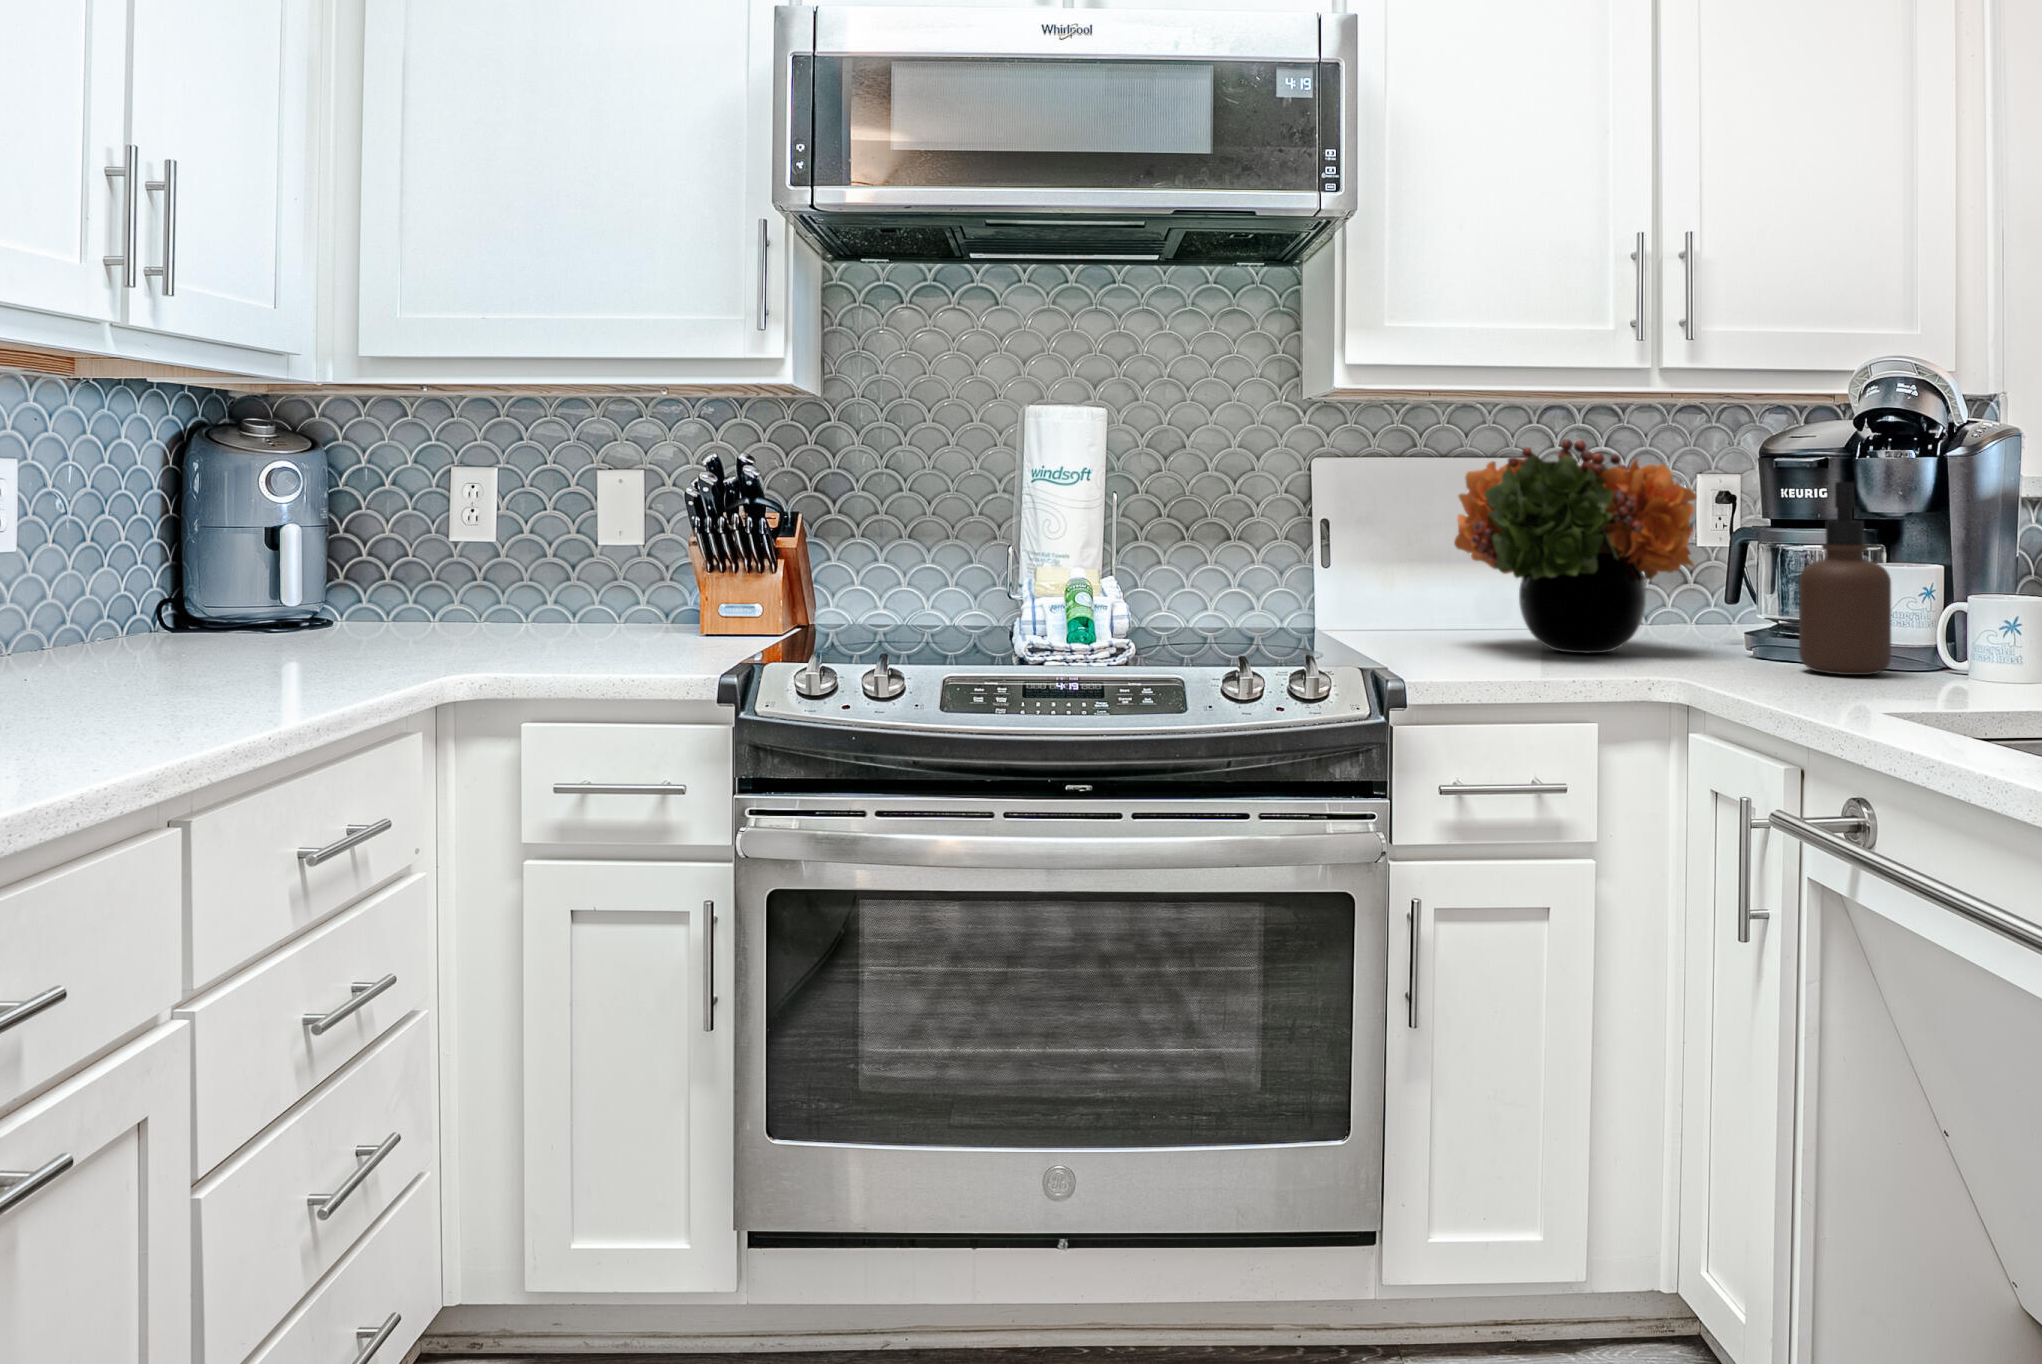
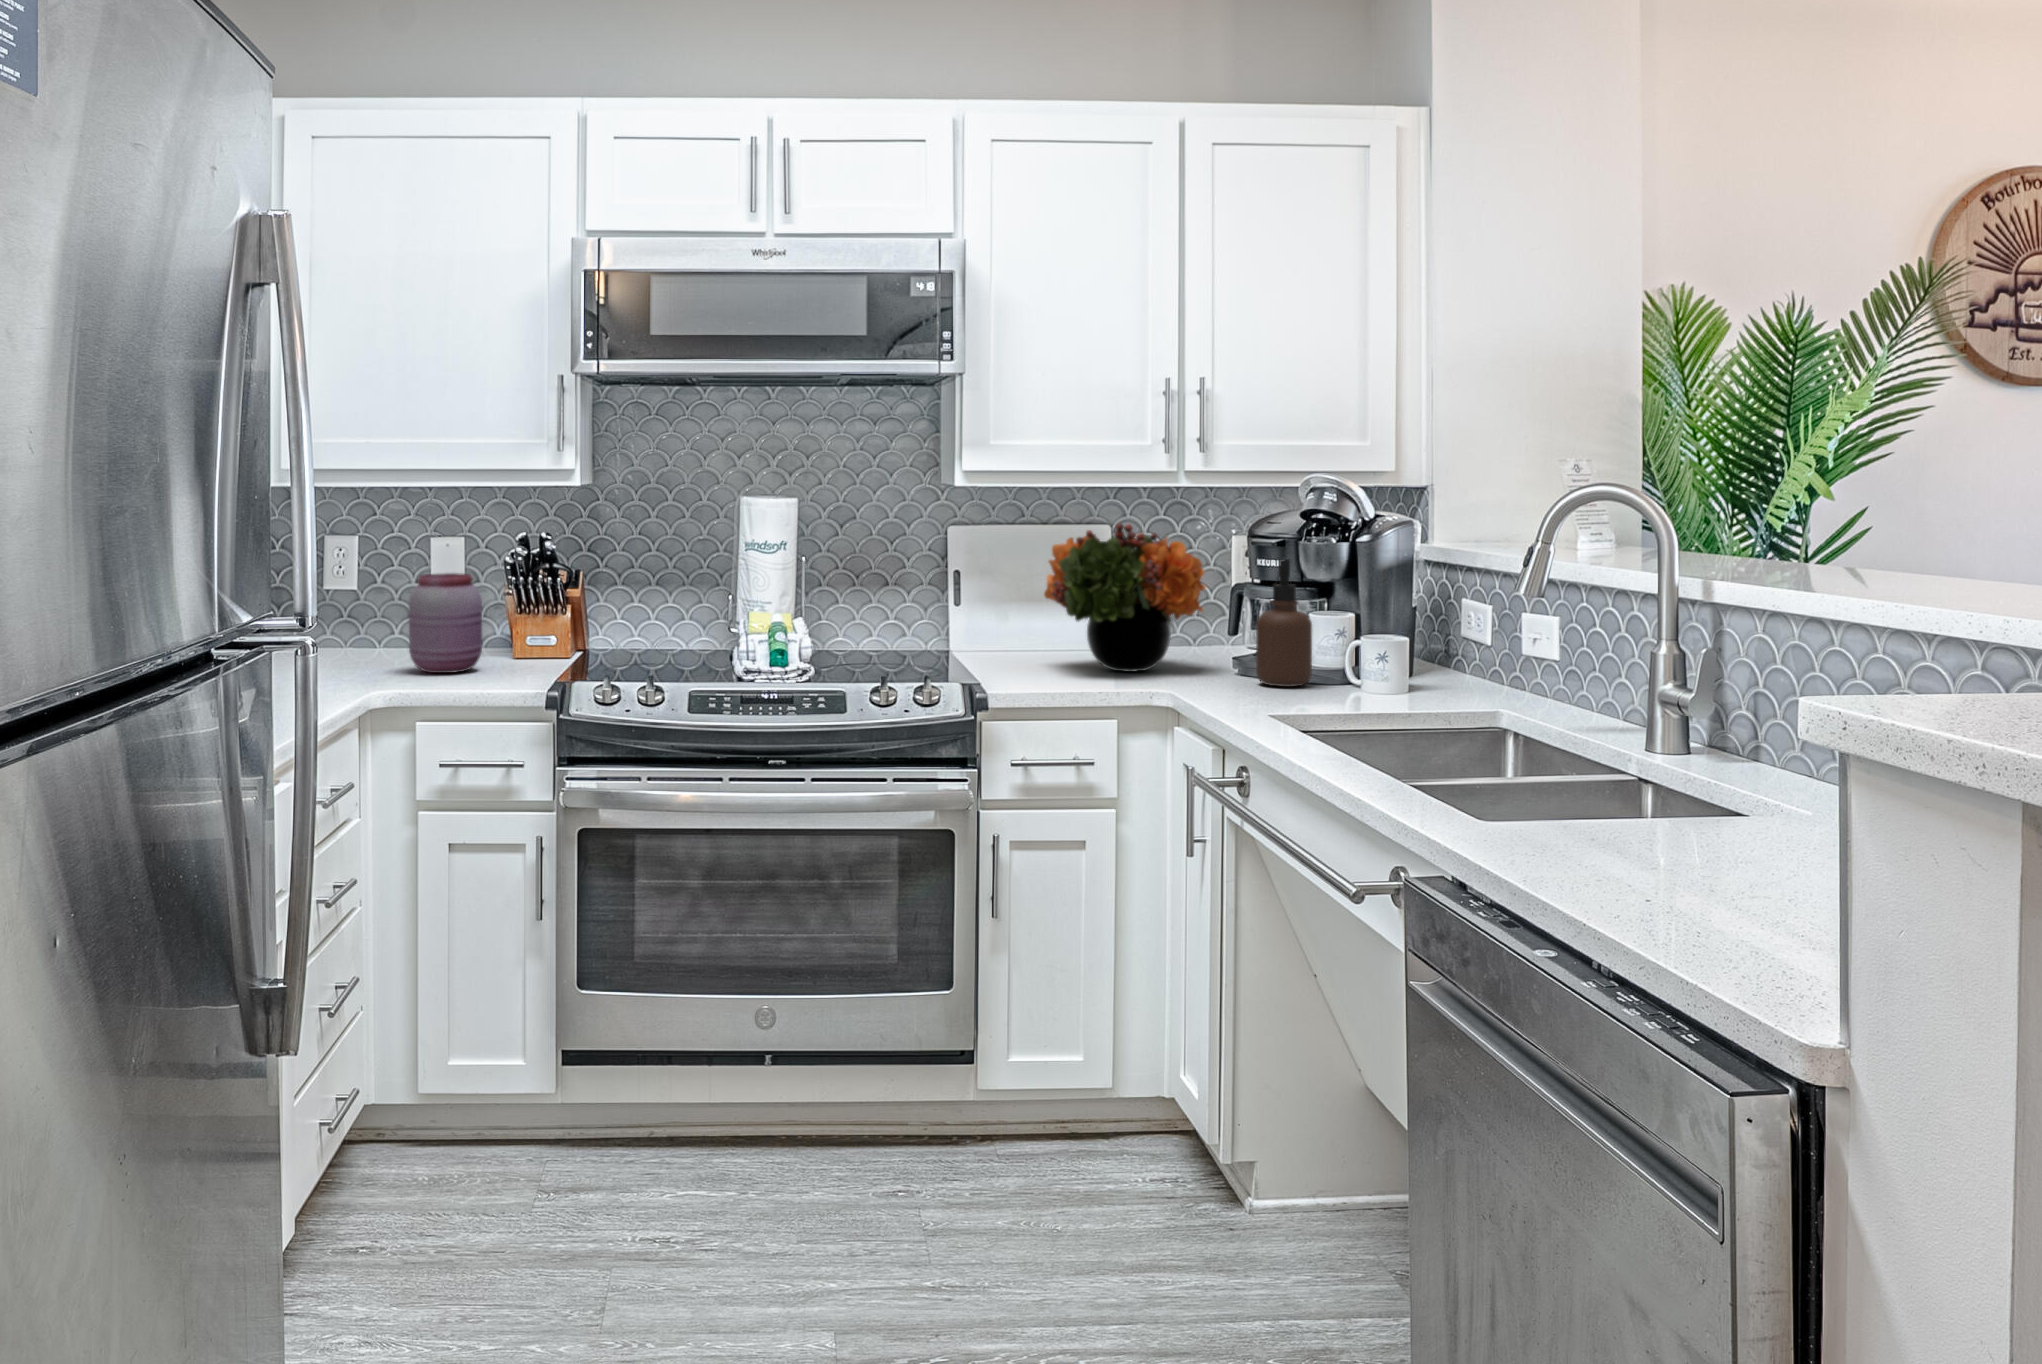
jar: none [549,508,655,648] -> present [409,573,482,673]

